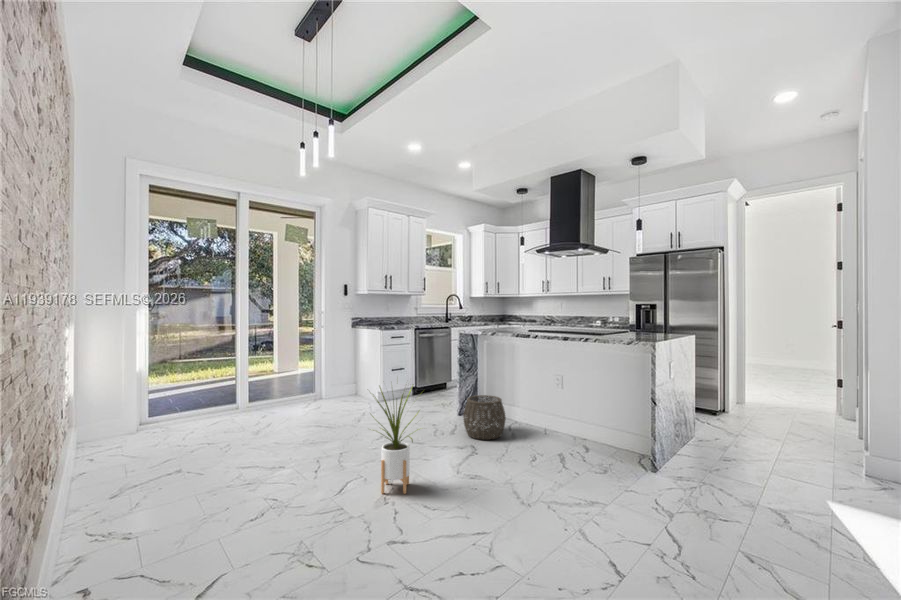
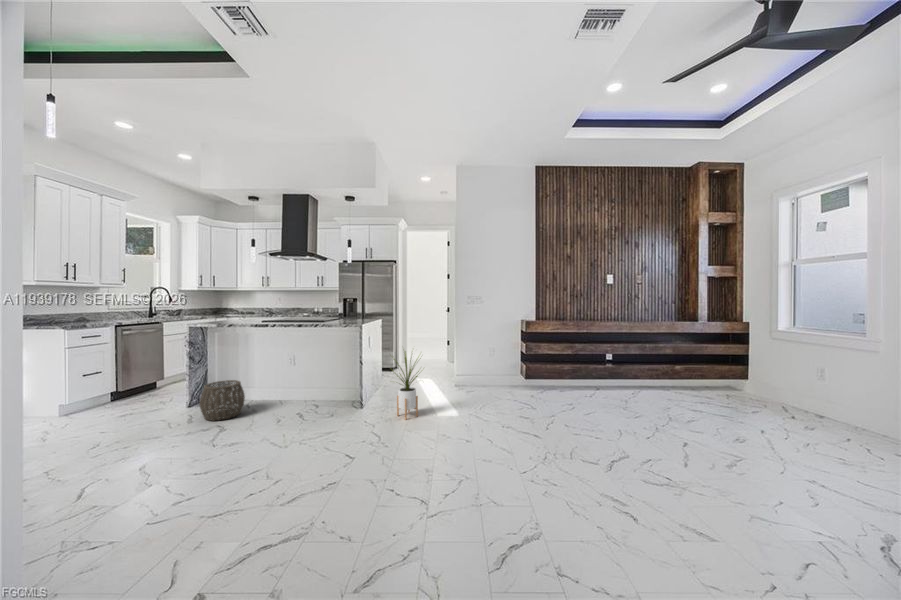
house plant: present [372,386,419,494] -> present [394,352,419,419]

